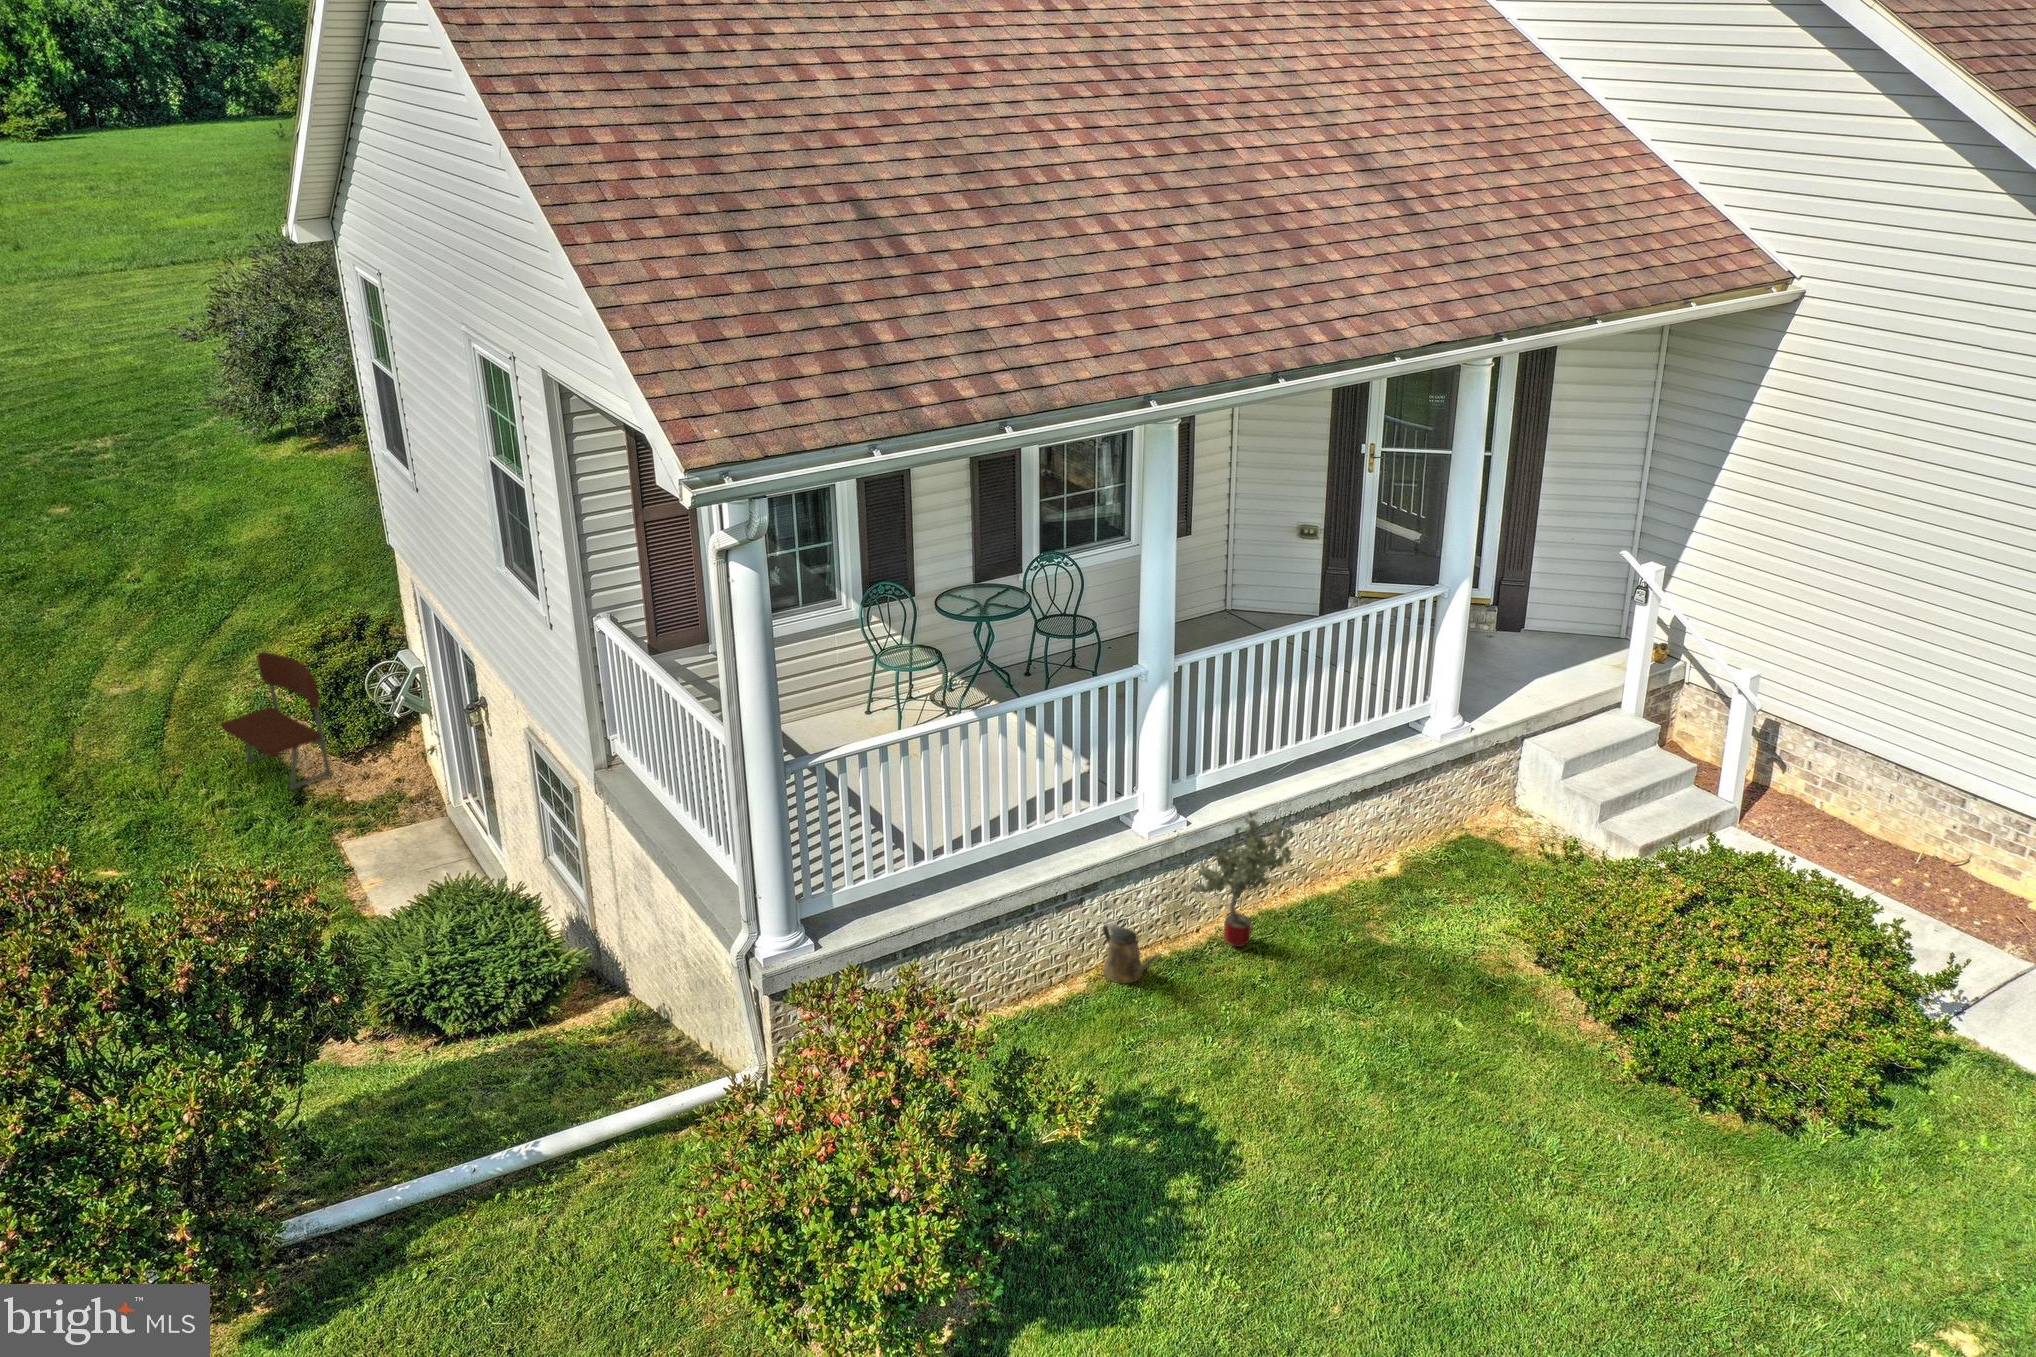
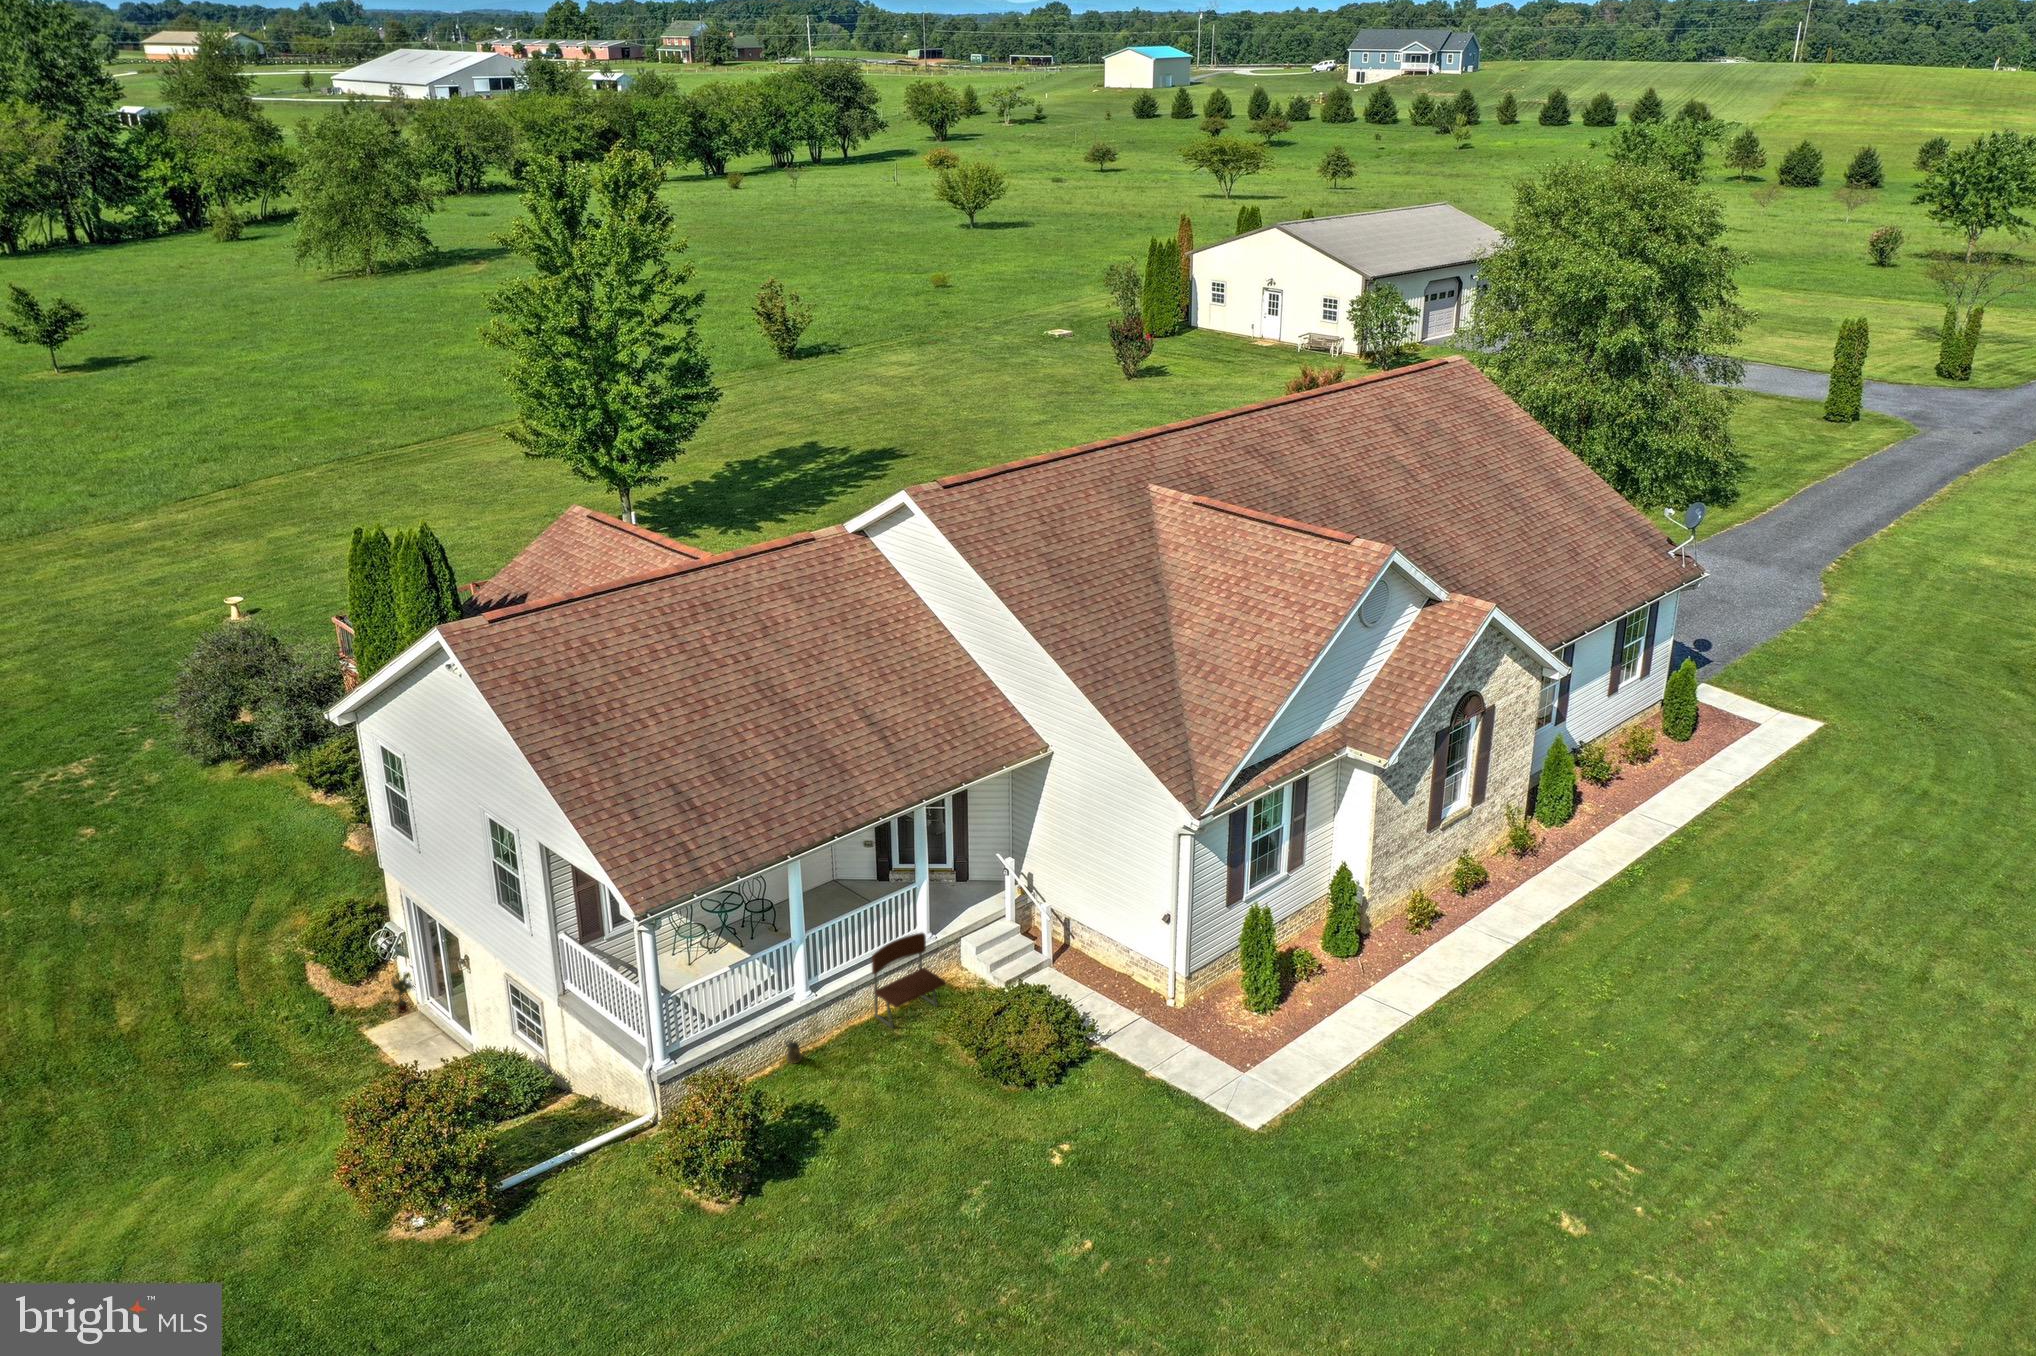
bench: present [221,652,333,790] -> present [872,933,946,1028]
potted tree: present [1191,812,1294,947] -> present [391,973,416,1012]

